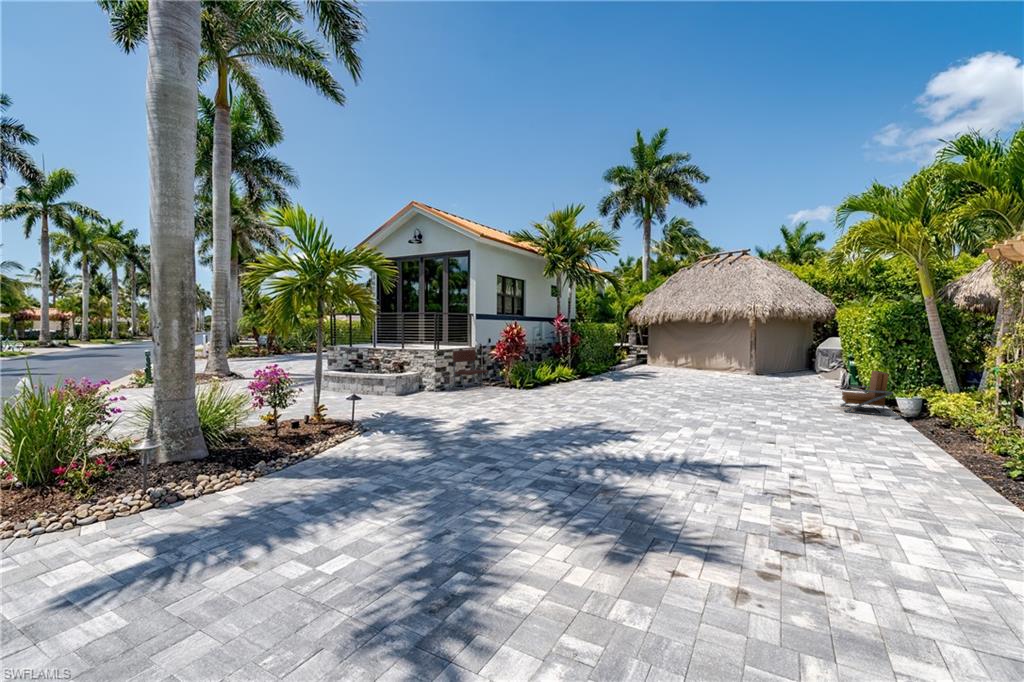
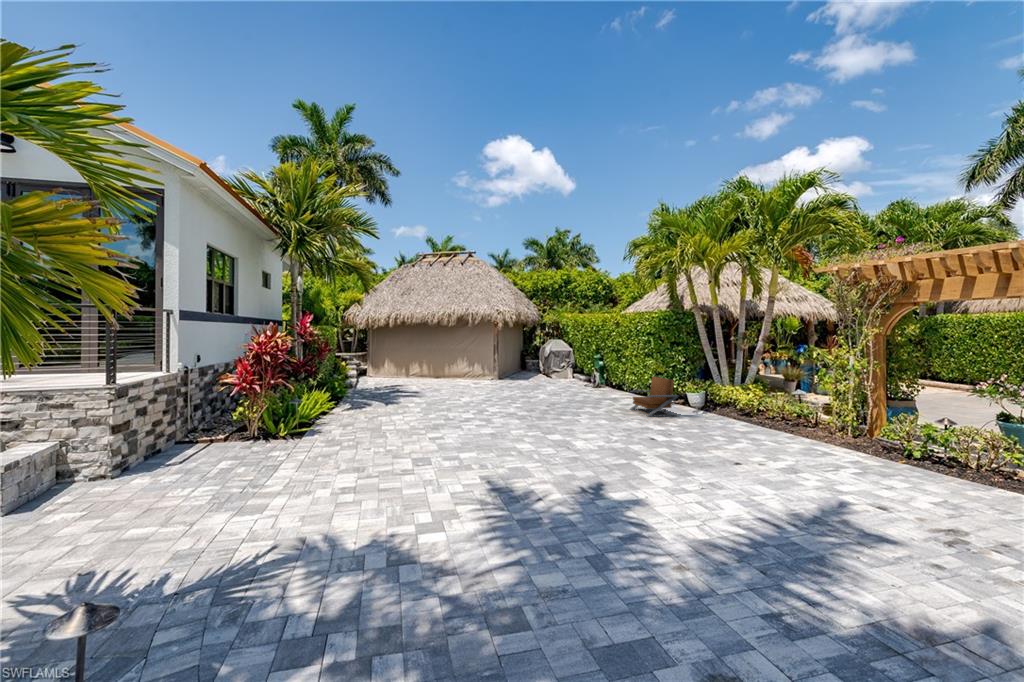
bench: present [453,350,488,389] -> none [148,379,219,462]

